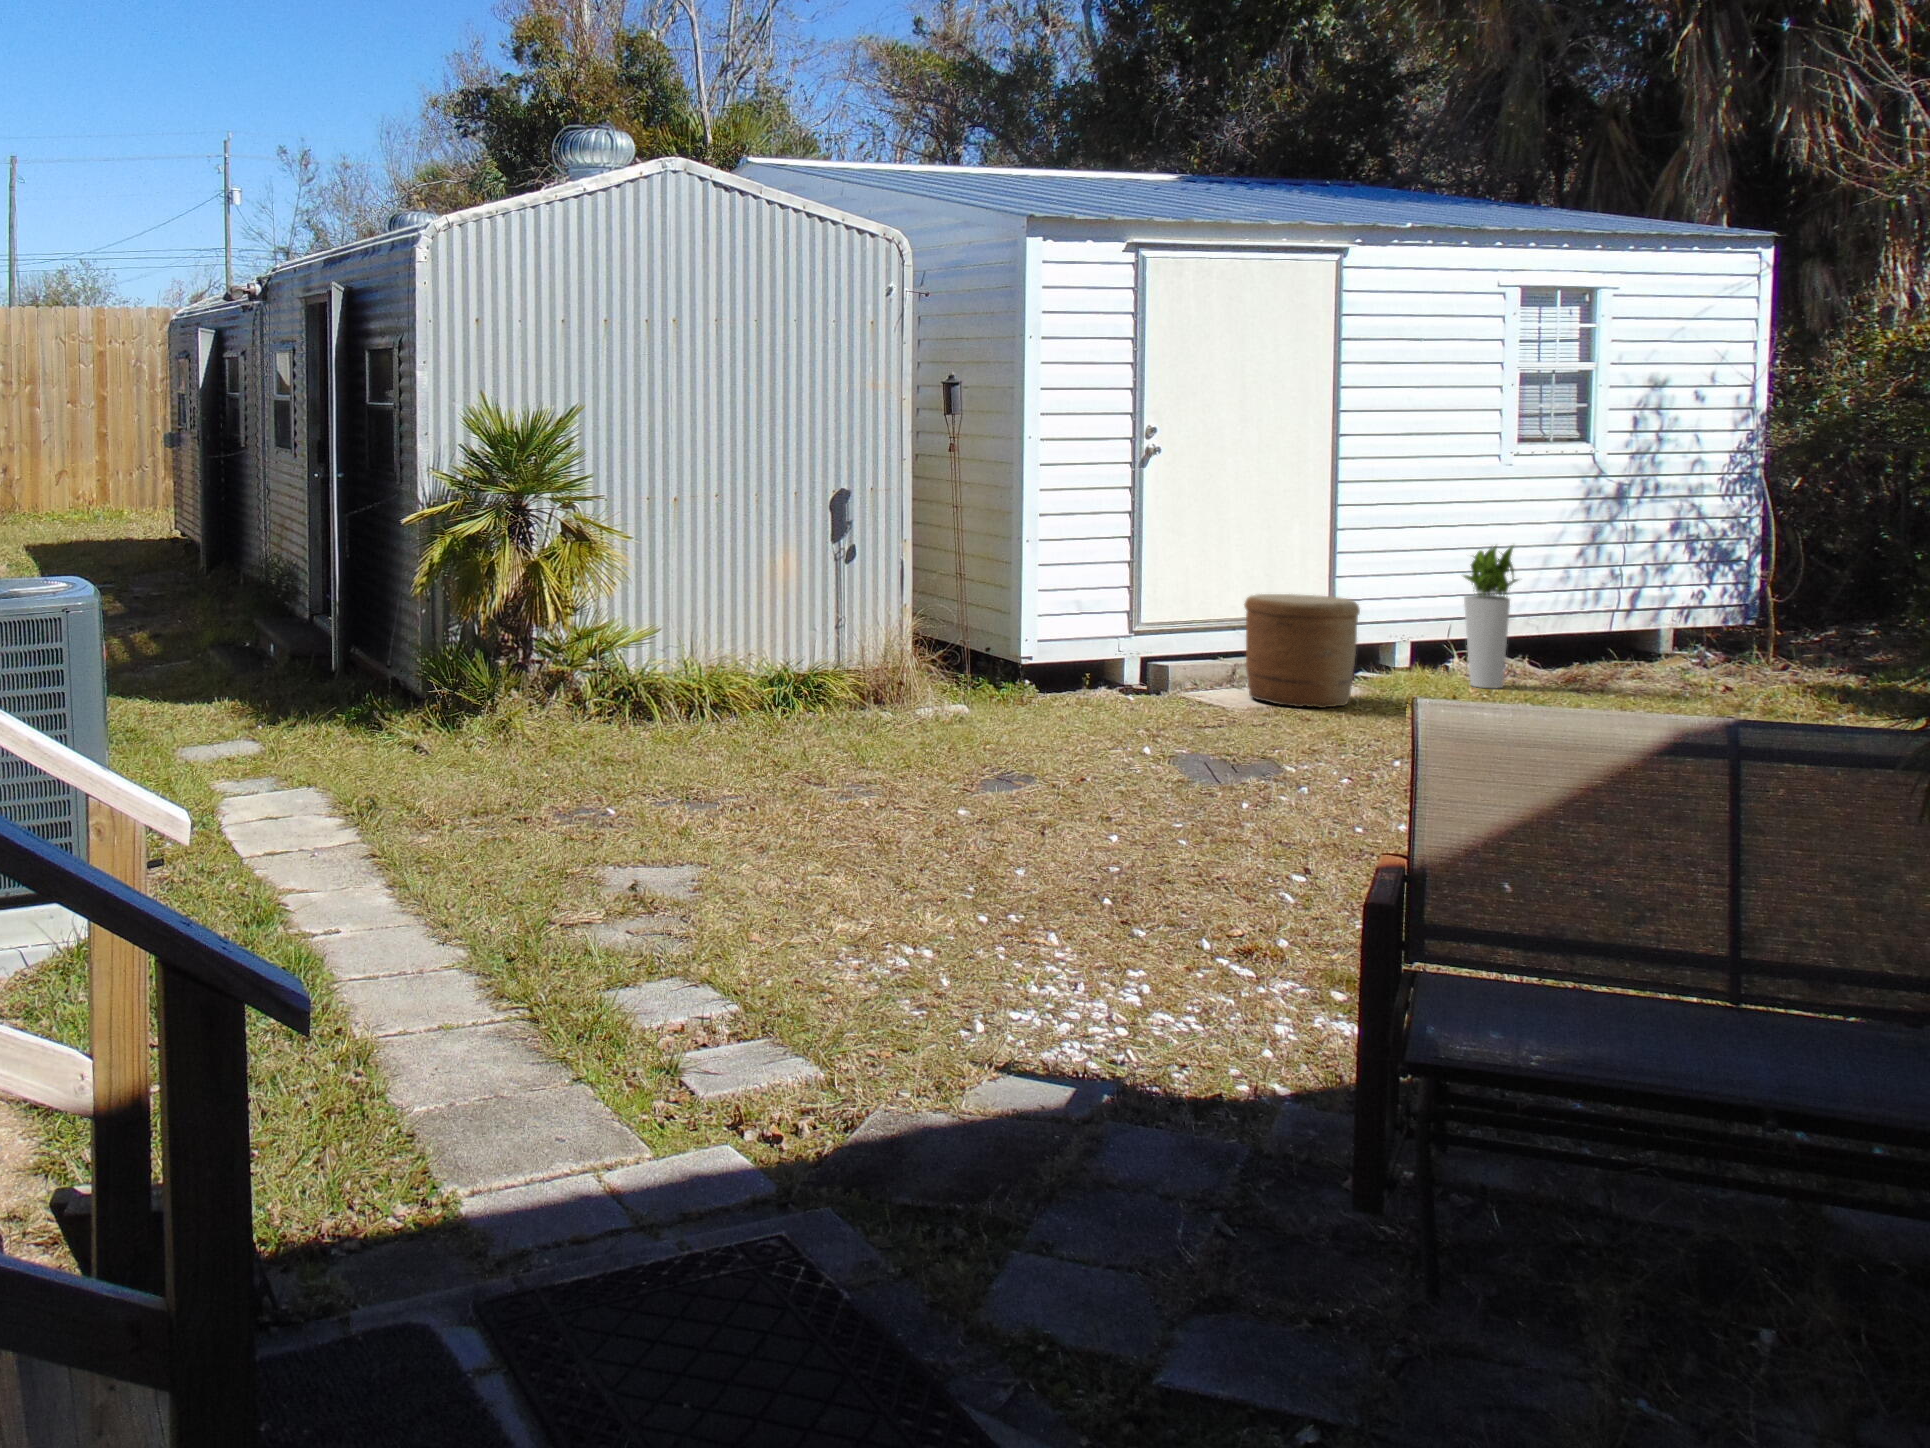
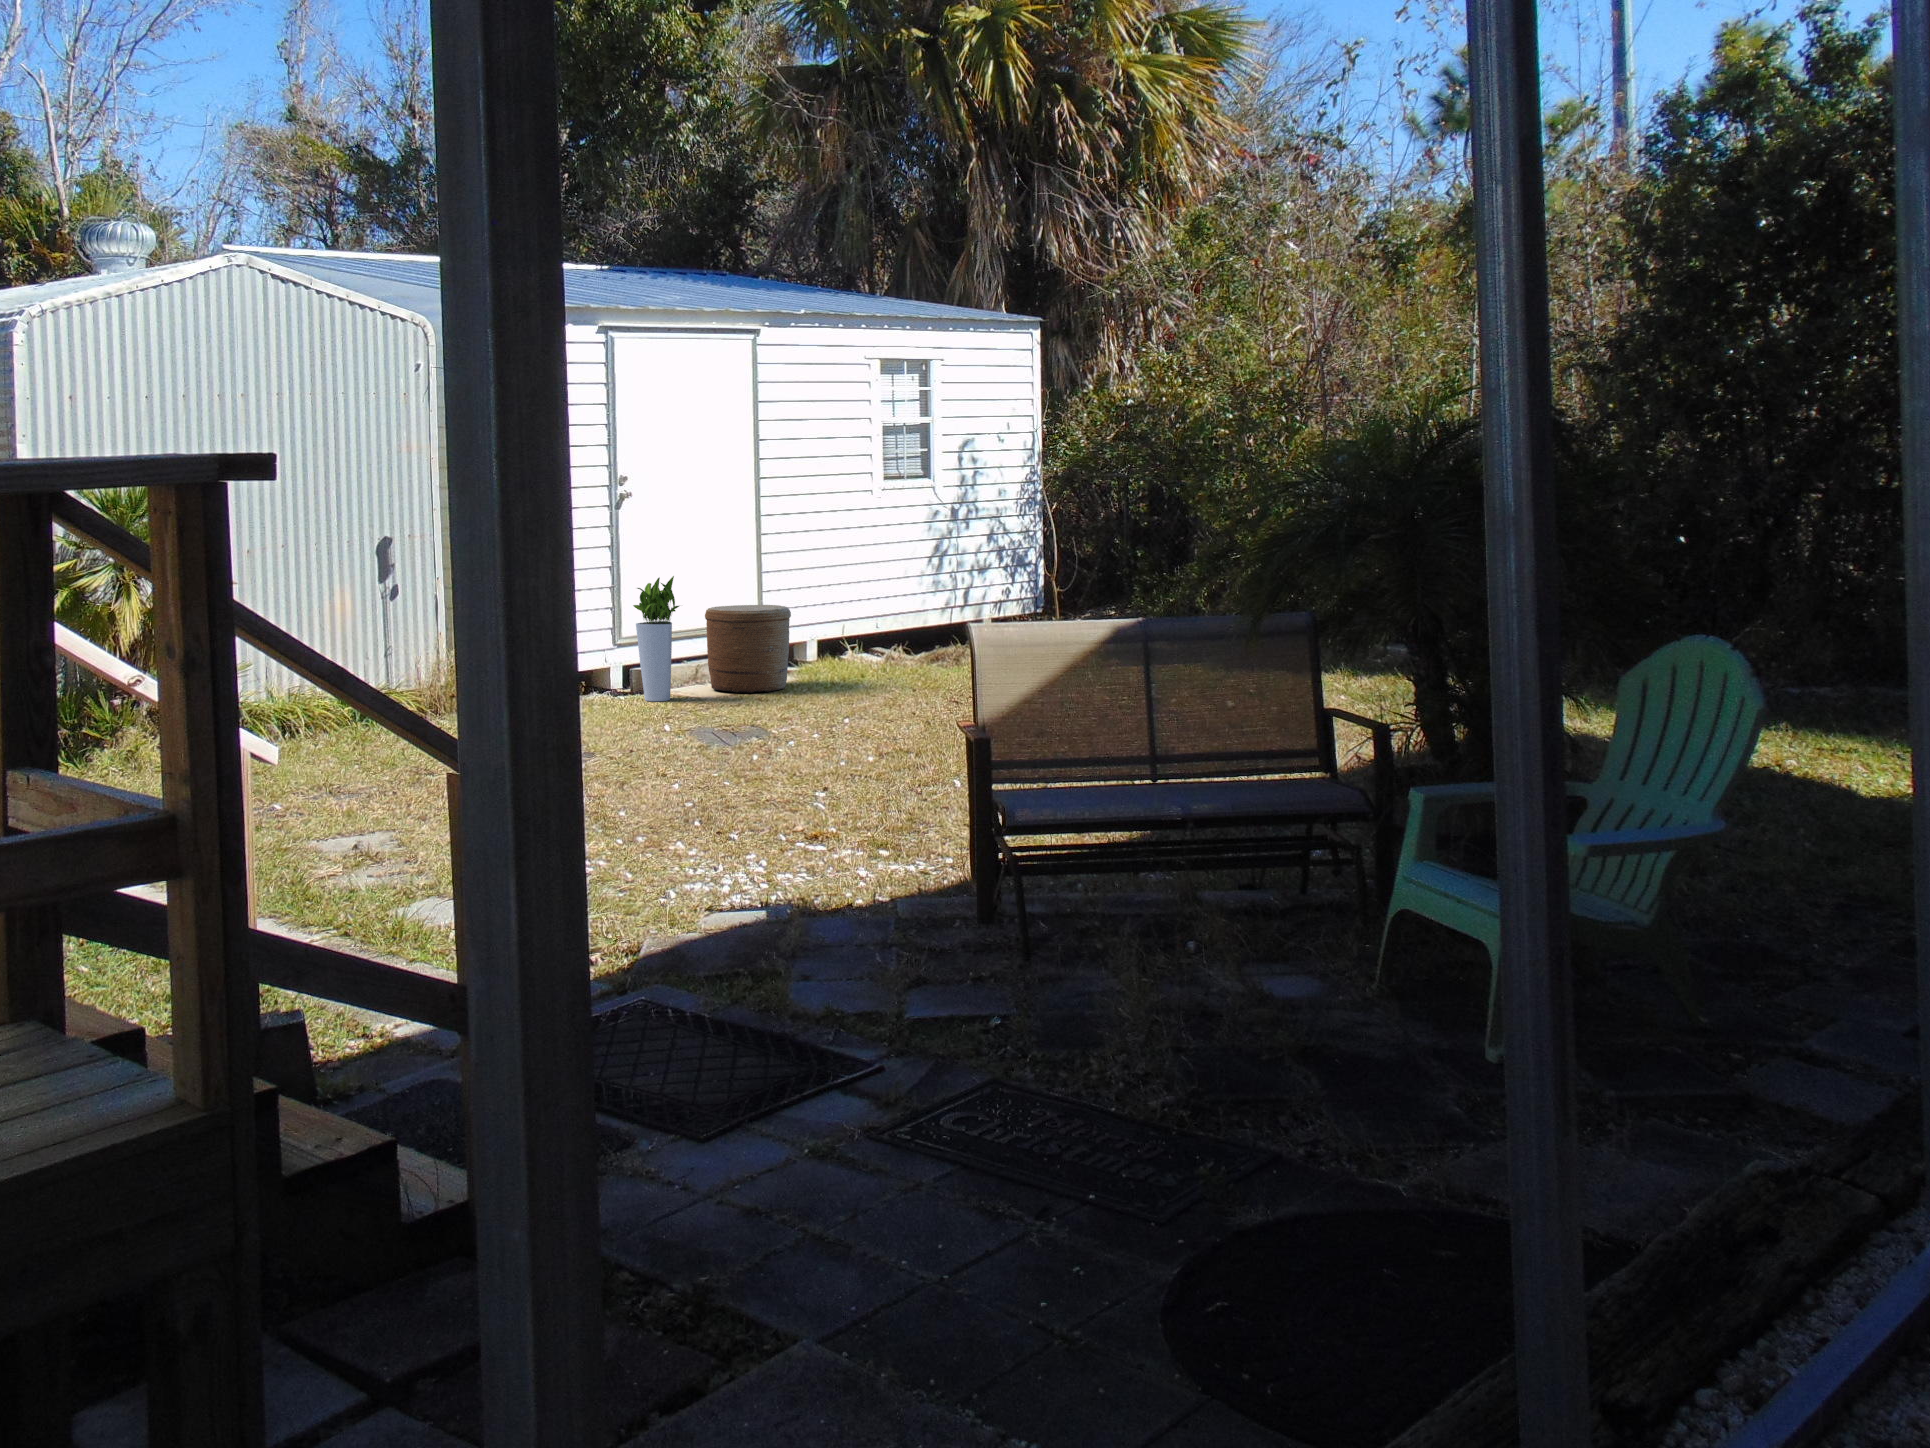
planter: present [1464,546,1518,688] -> present [633,576,679,701]

